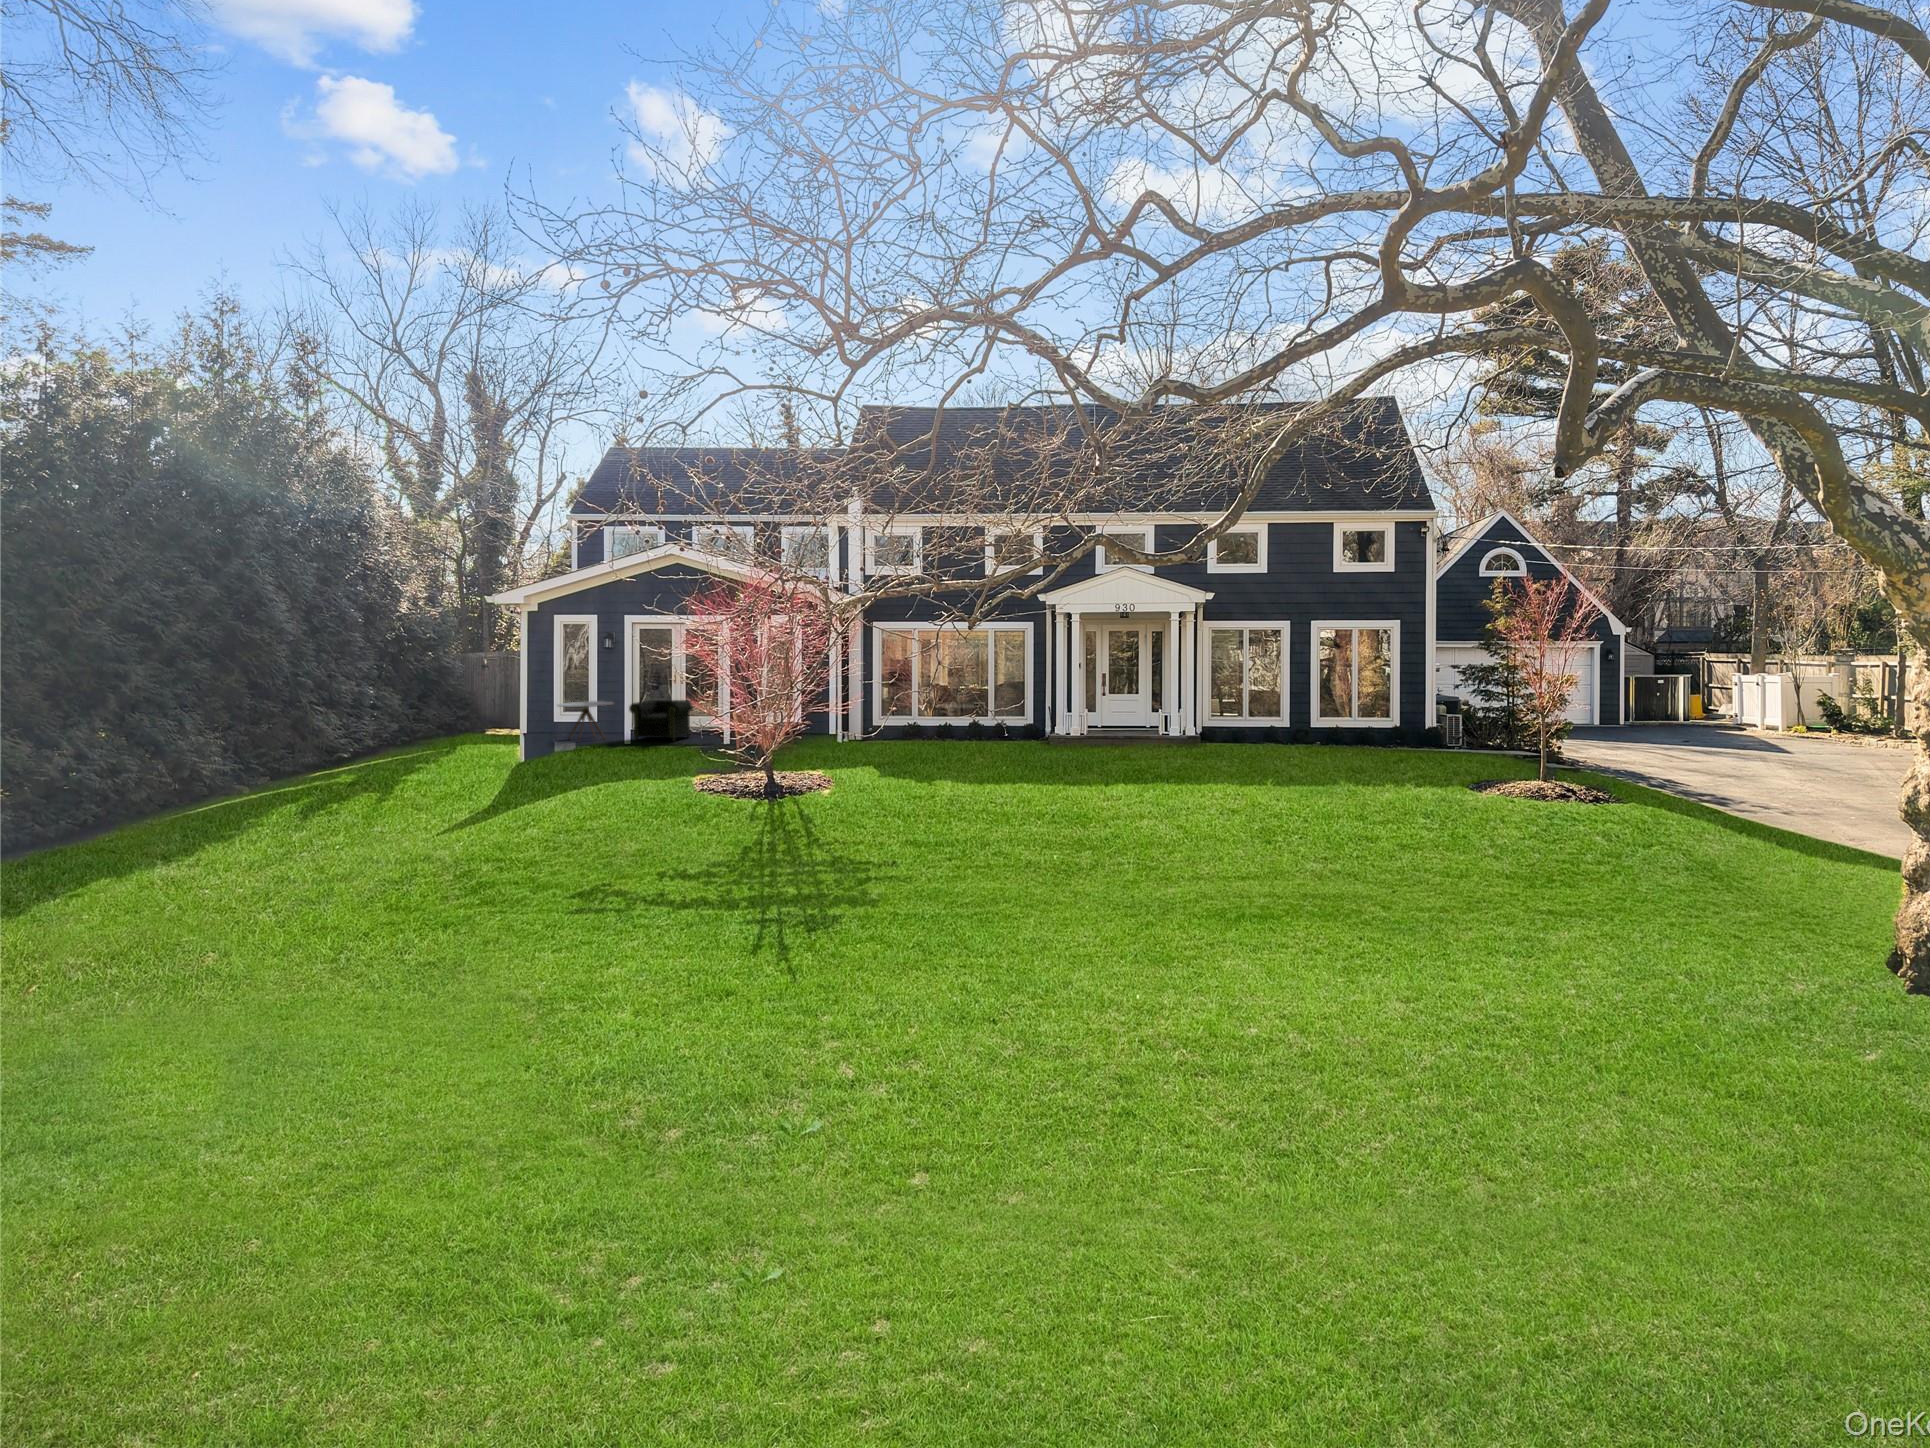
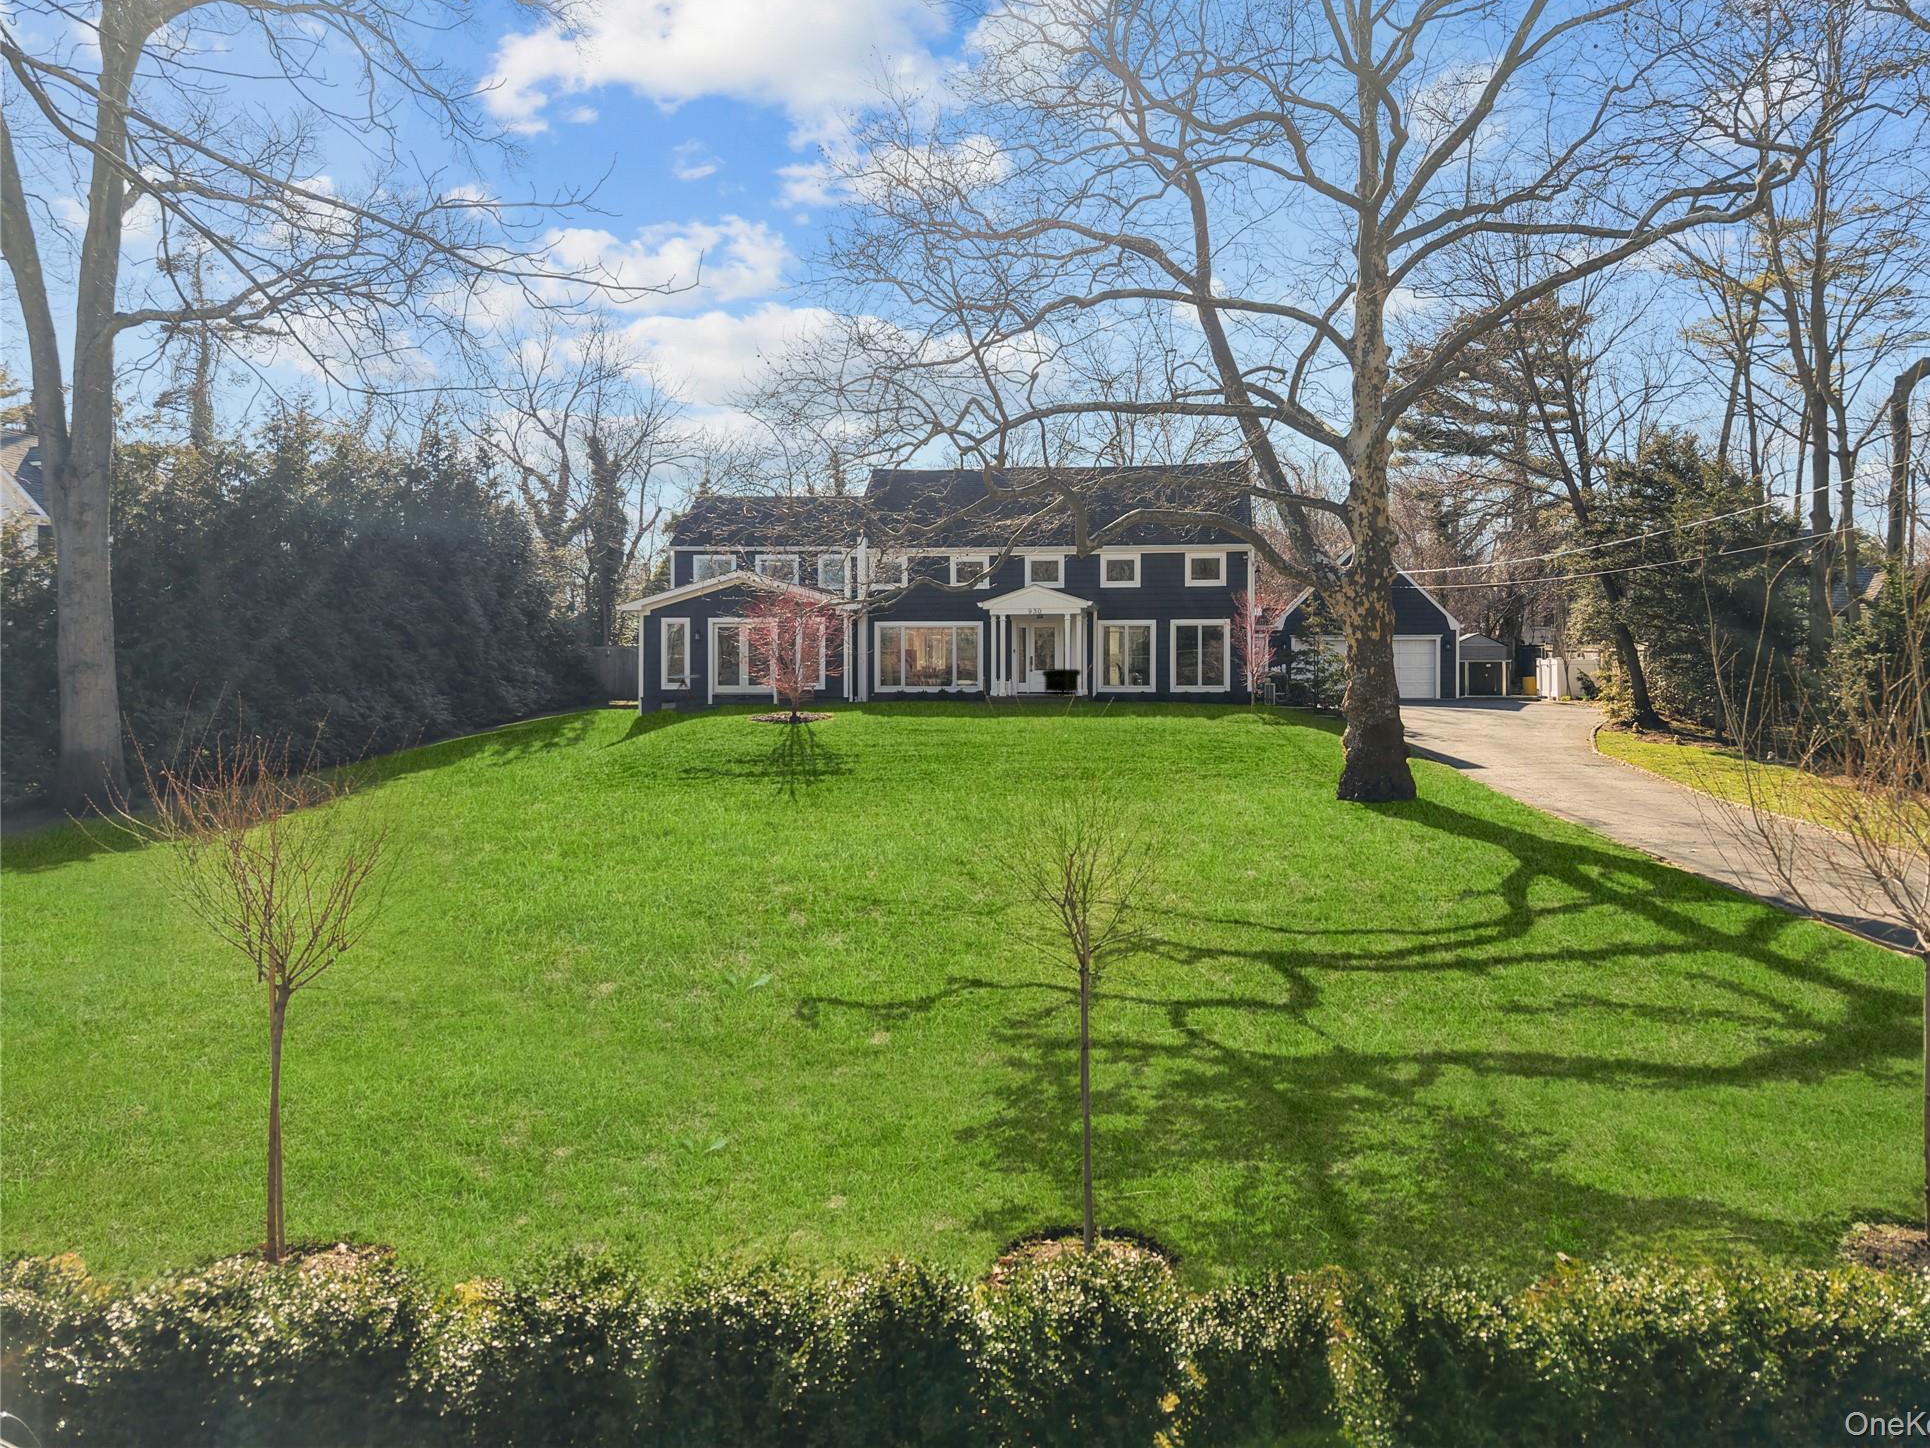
armchair: present [629,700,693,741] -> present [1042,669,1081,693]

